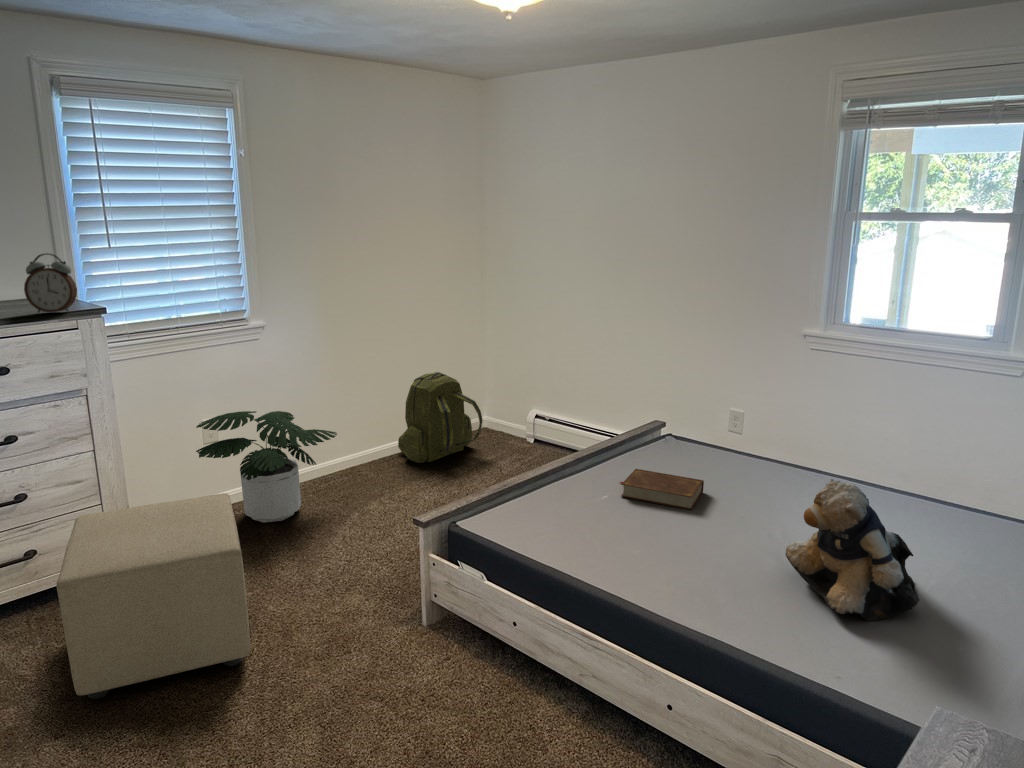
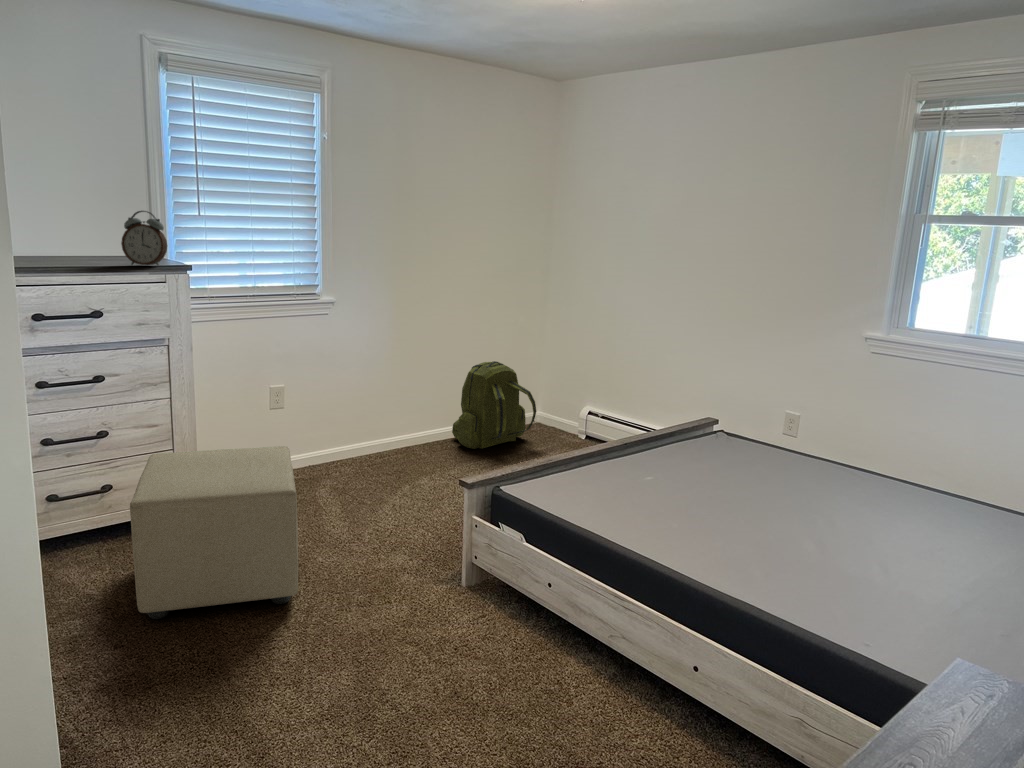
potted plant: present [196,411,337,523] -> none [261,380,394,488]
book: present [620,469,704,510] -> none [664,454,750,494]
teddy bear: present [786,479,919,621] -> none [823,455,956,599]

